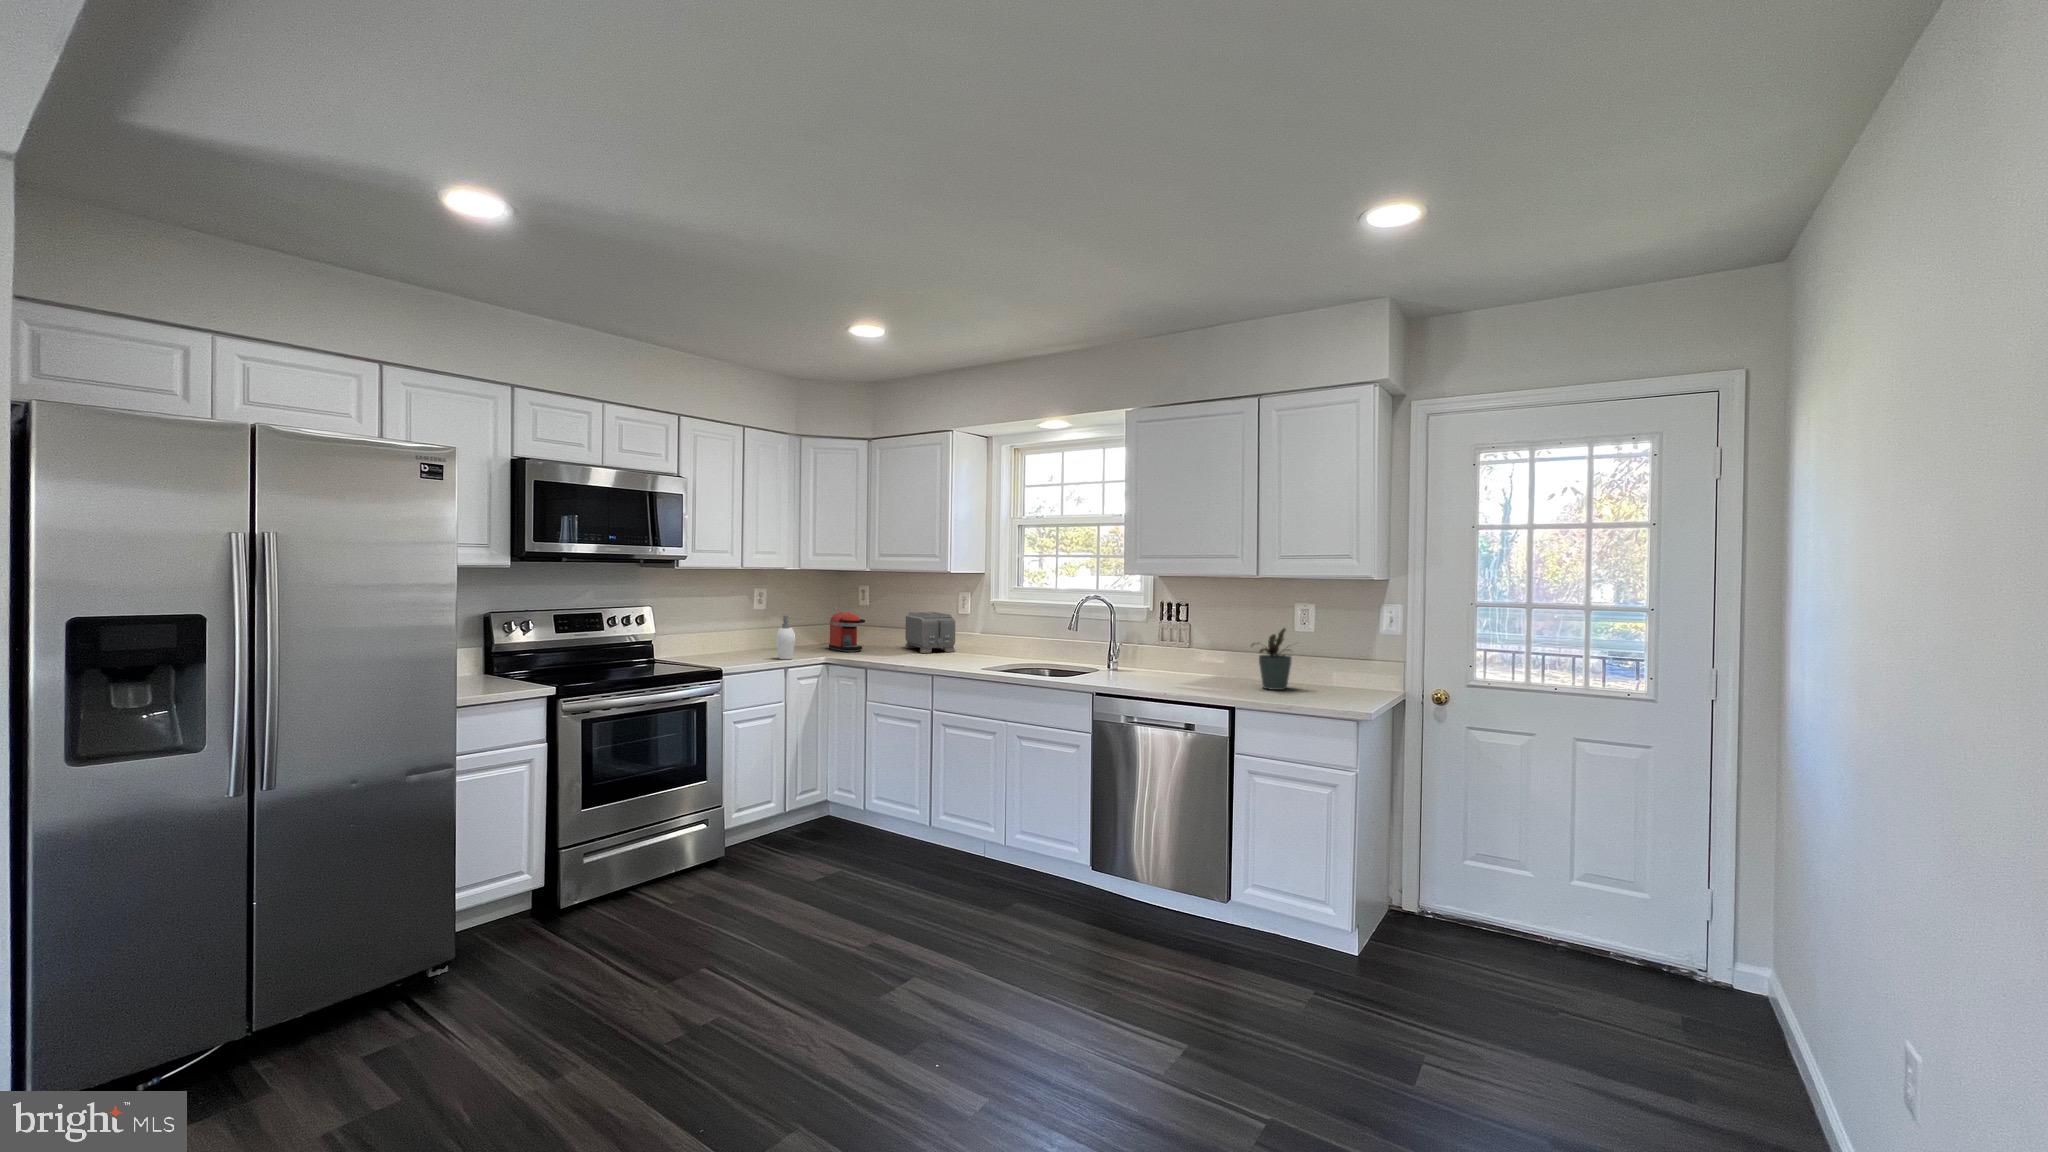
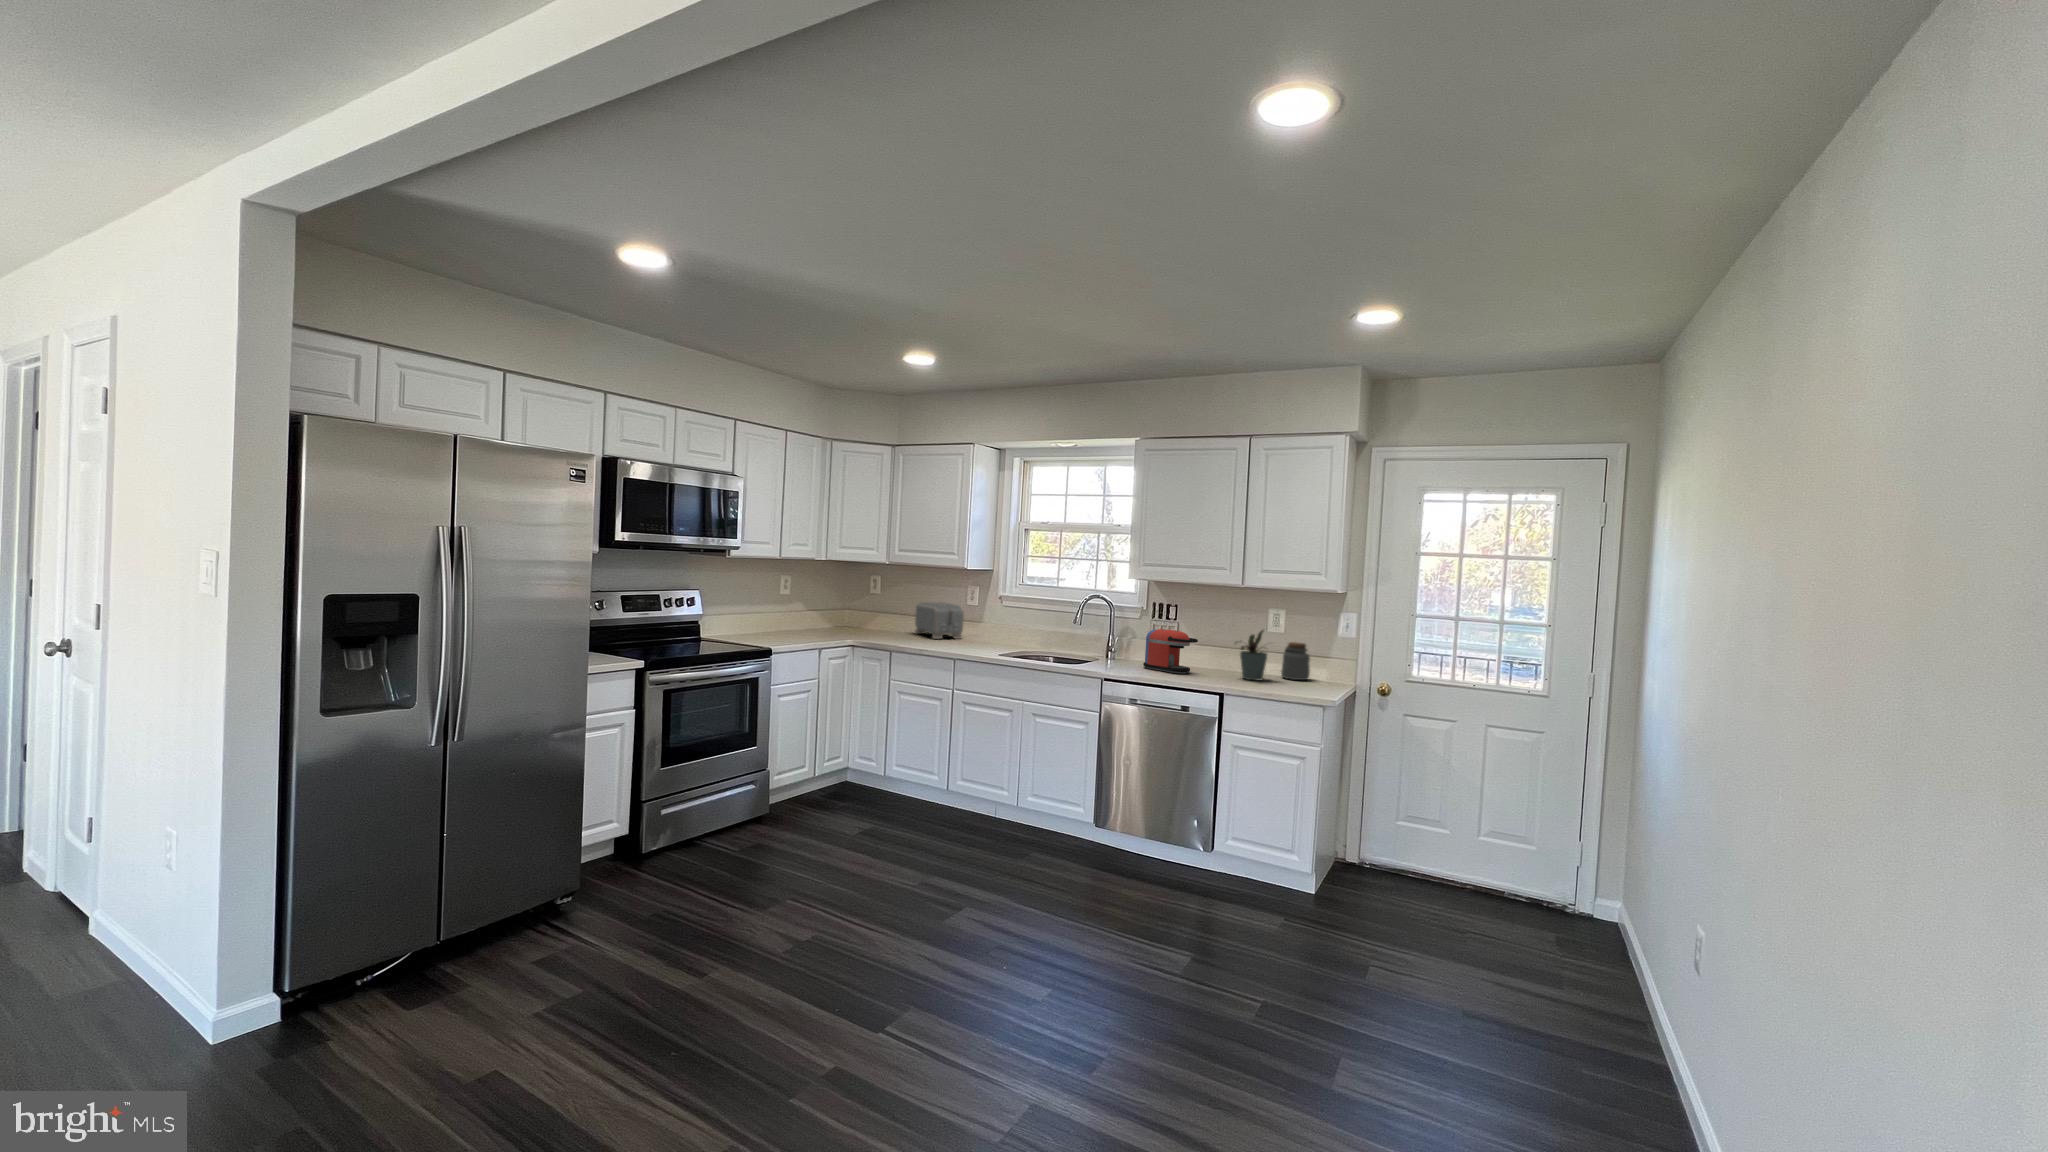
coffee maker: present [829,612,865,652] -> present [1143,629,1198,674]
soap dispenser: present [776,615,798,659] -> none [808,602,831,641]
jar: none [1311,642,1346,688] -> present [1281,642,1310,680]

